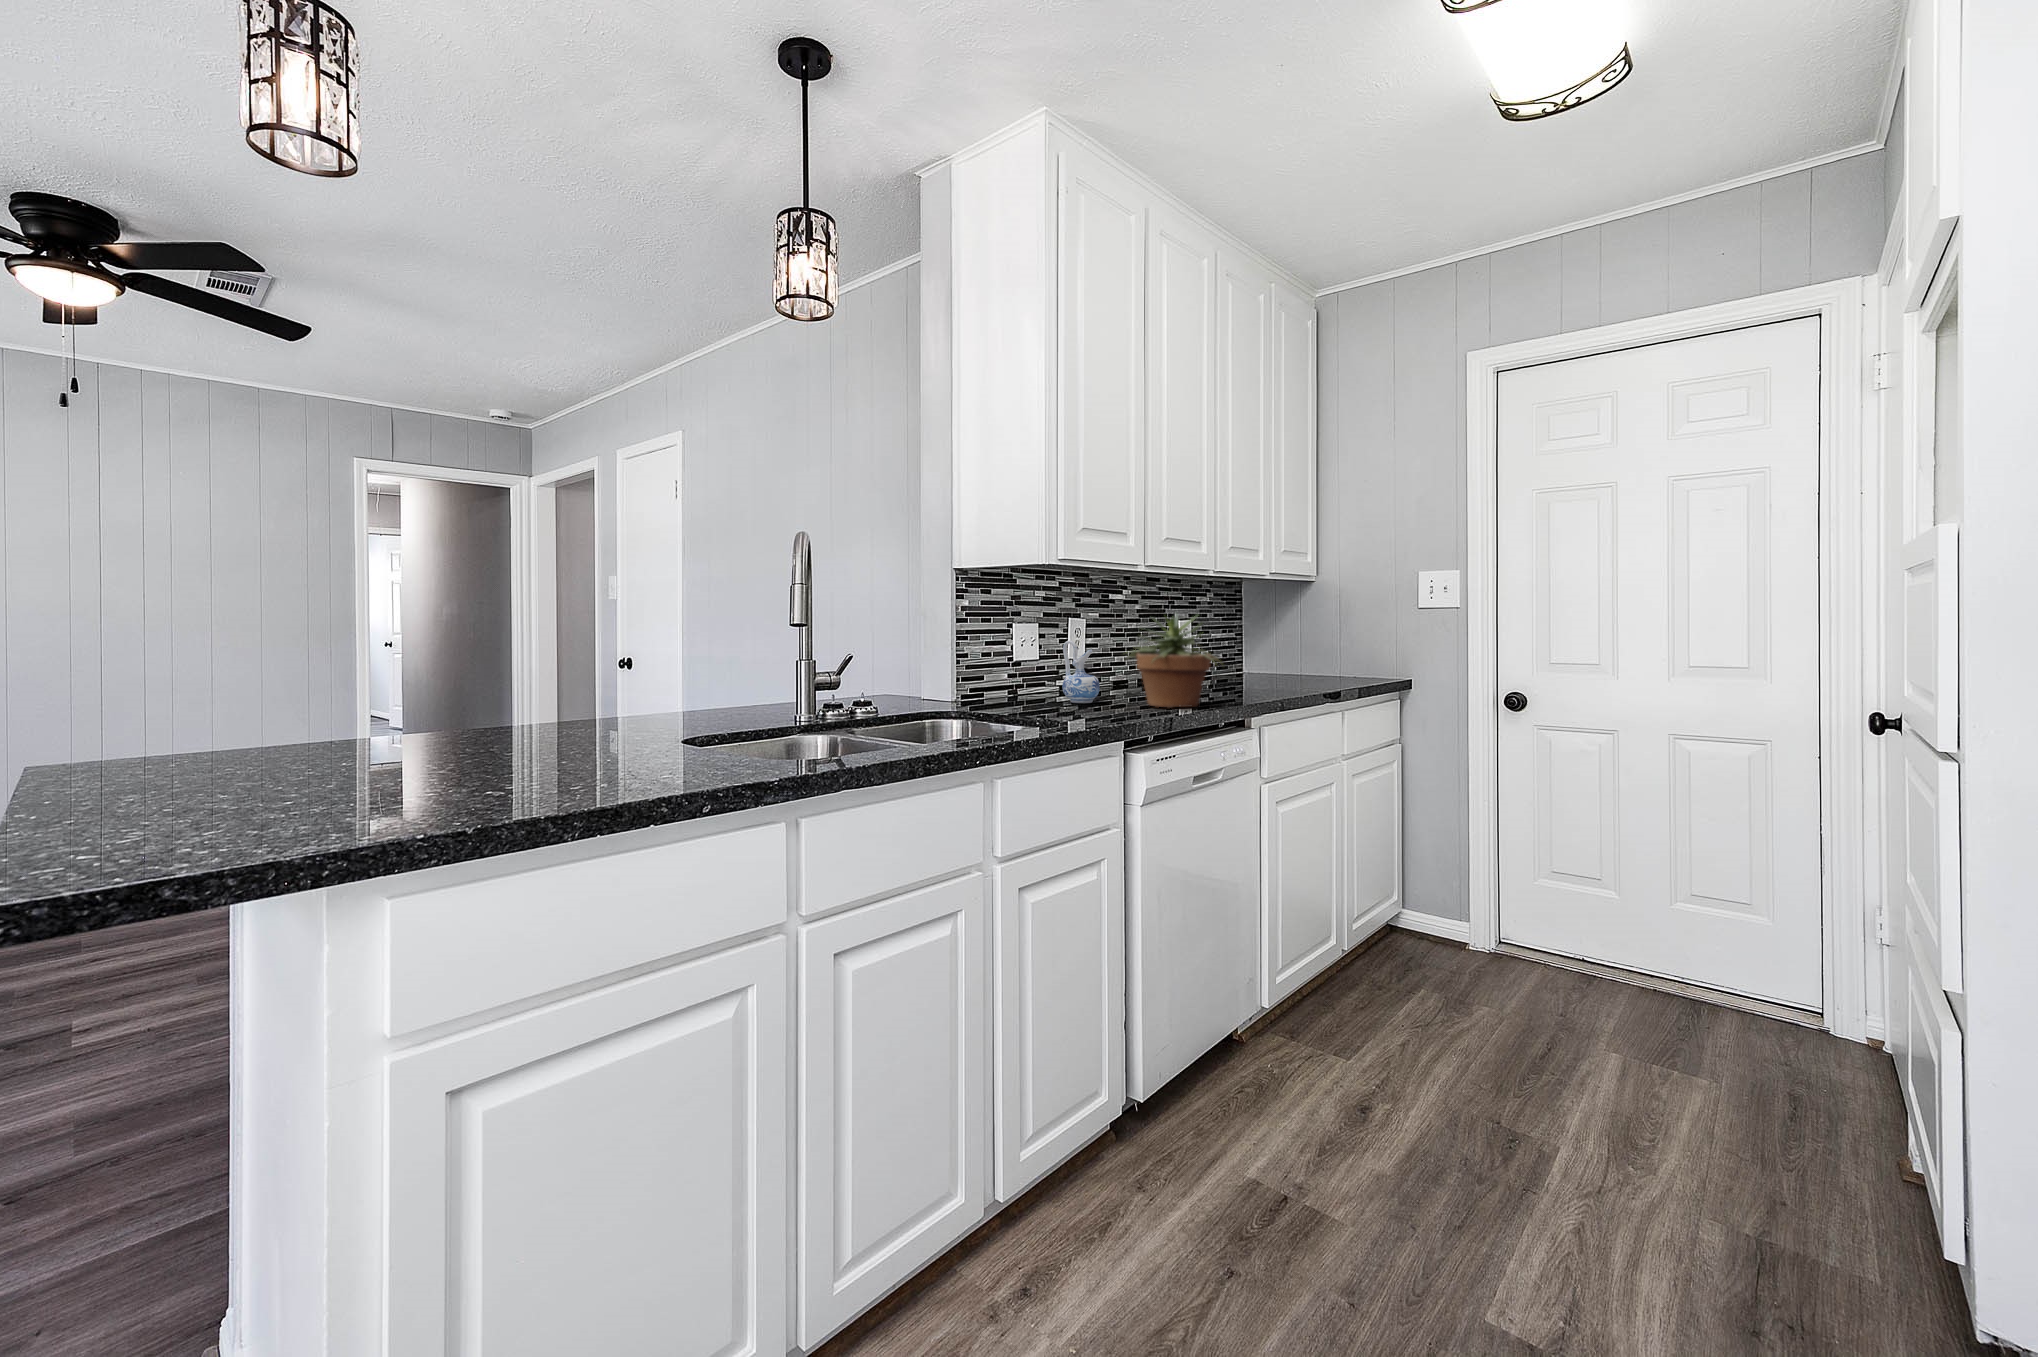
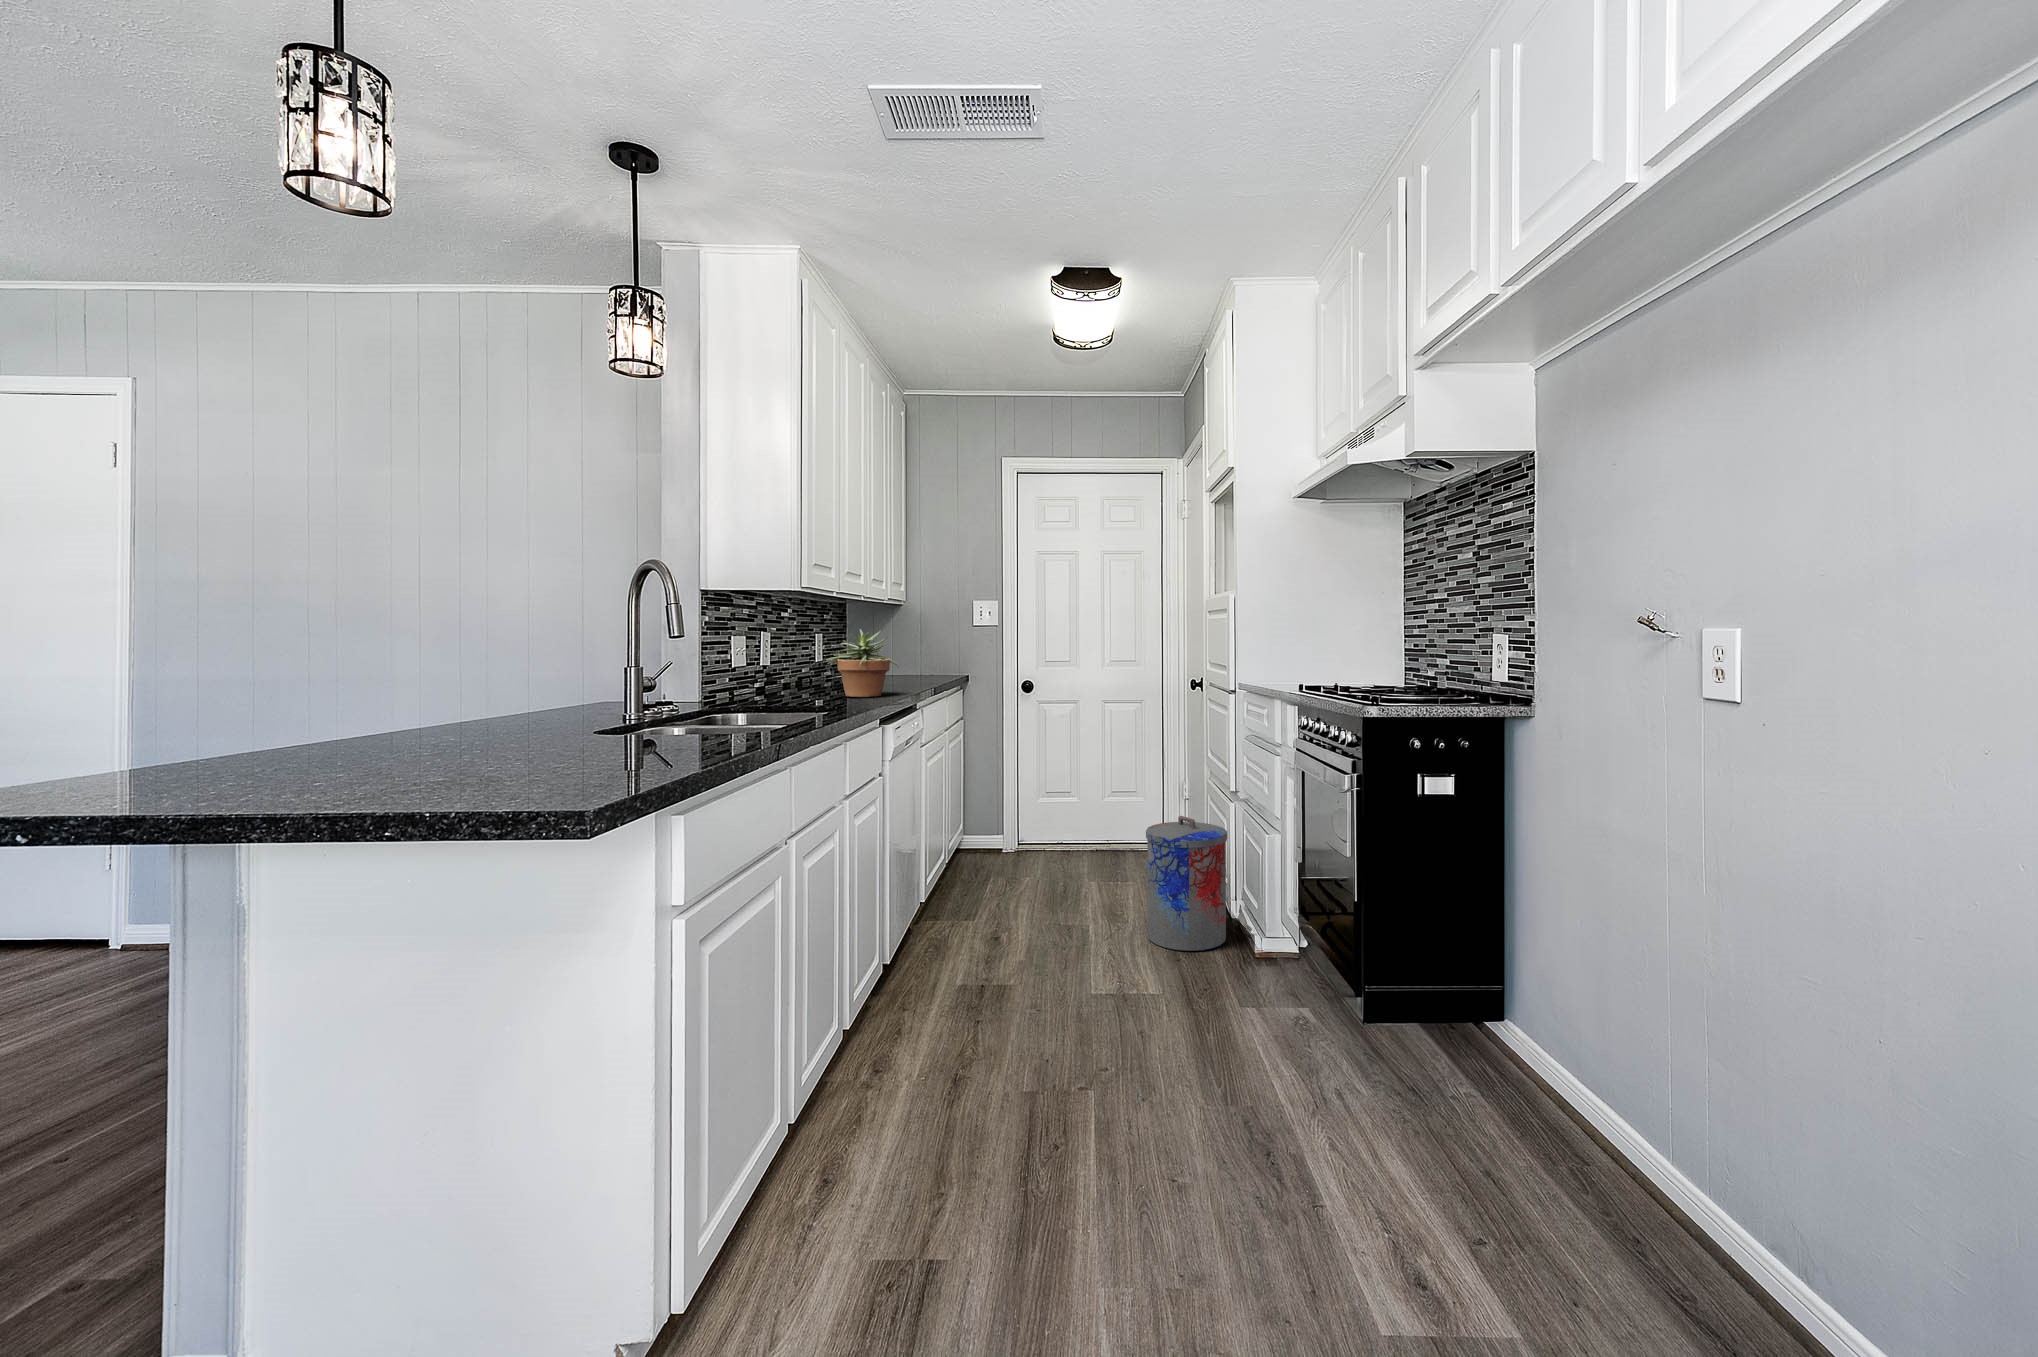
ceramic pitcher: present [1062,641,1100,703] -> none [767,650,797,698]
trash can: none [1674,992,1904,1311] -> present [1146,816,1227,951]

